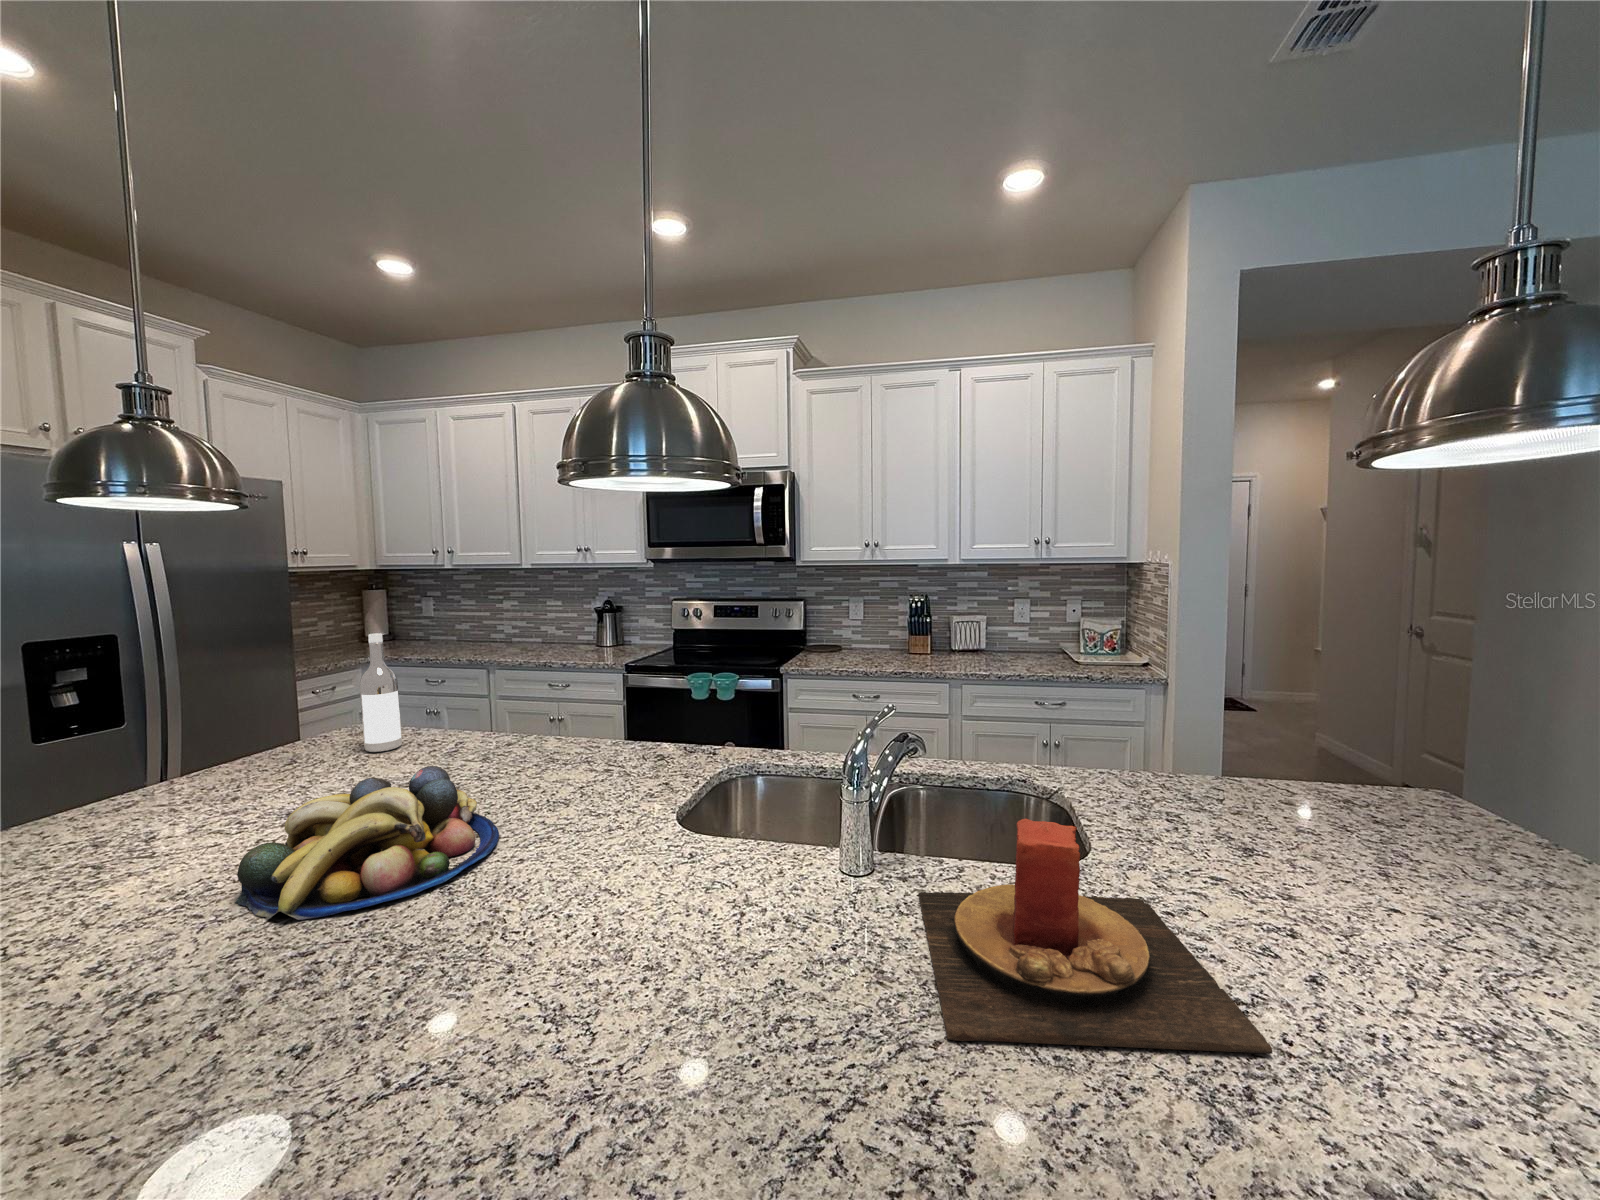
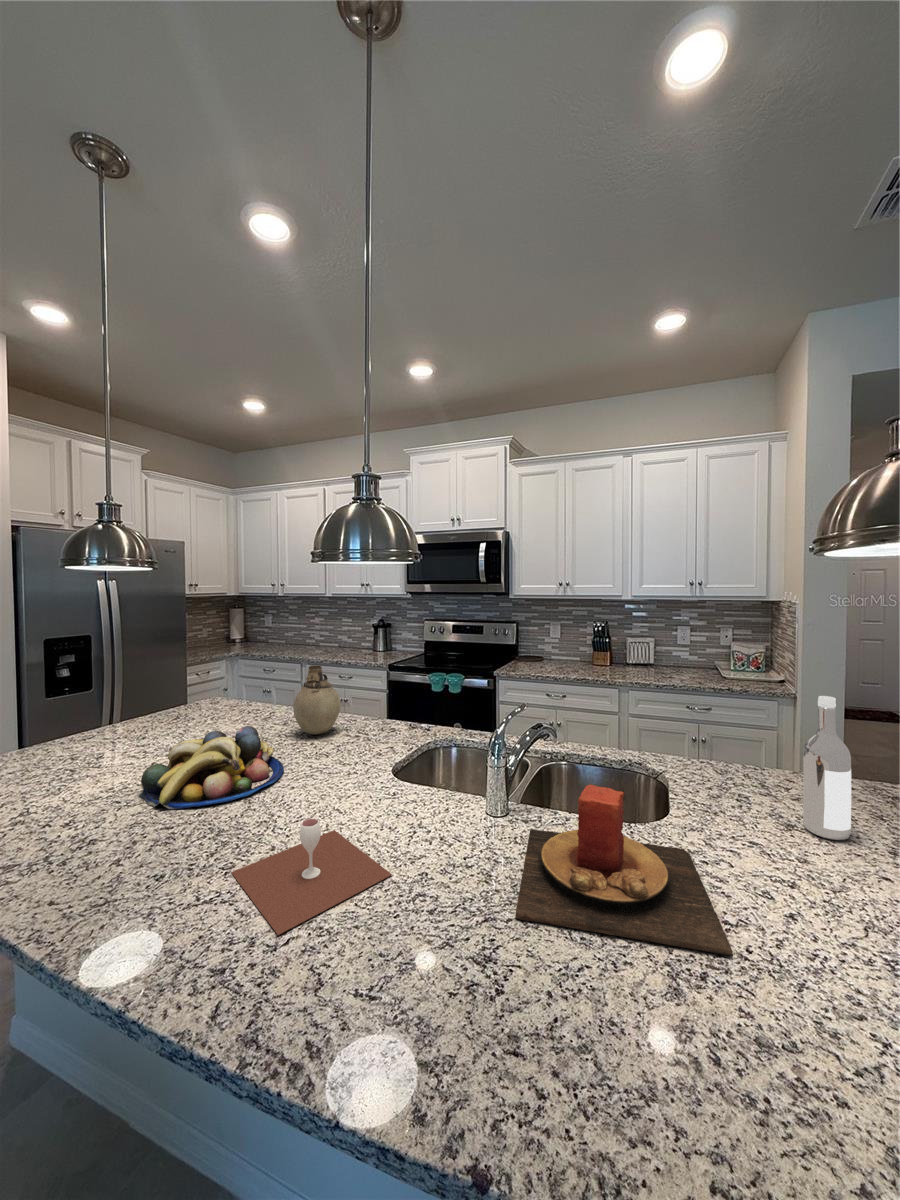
wine bottle: present [360,633,402,752] -> present [803,696,851,840]
vase: none [501,664,578,772] -> present [293,665,341,735]
wine glass: none [441,915,729,1133] -> present [231,819,392,935]

